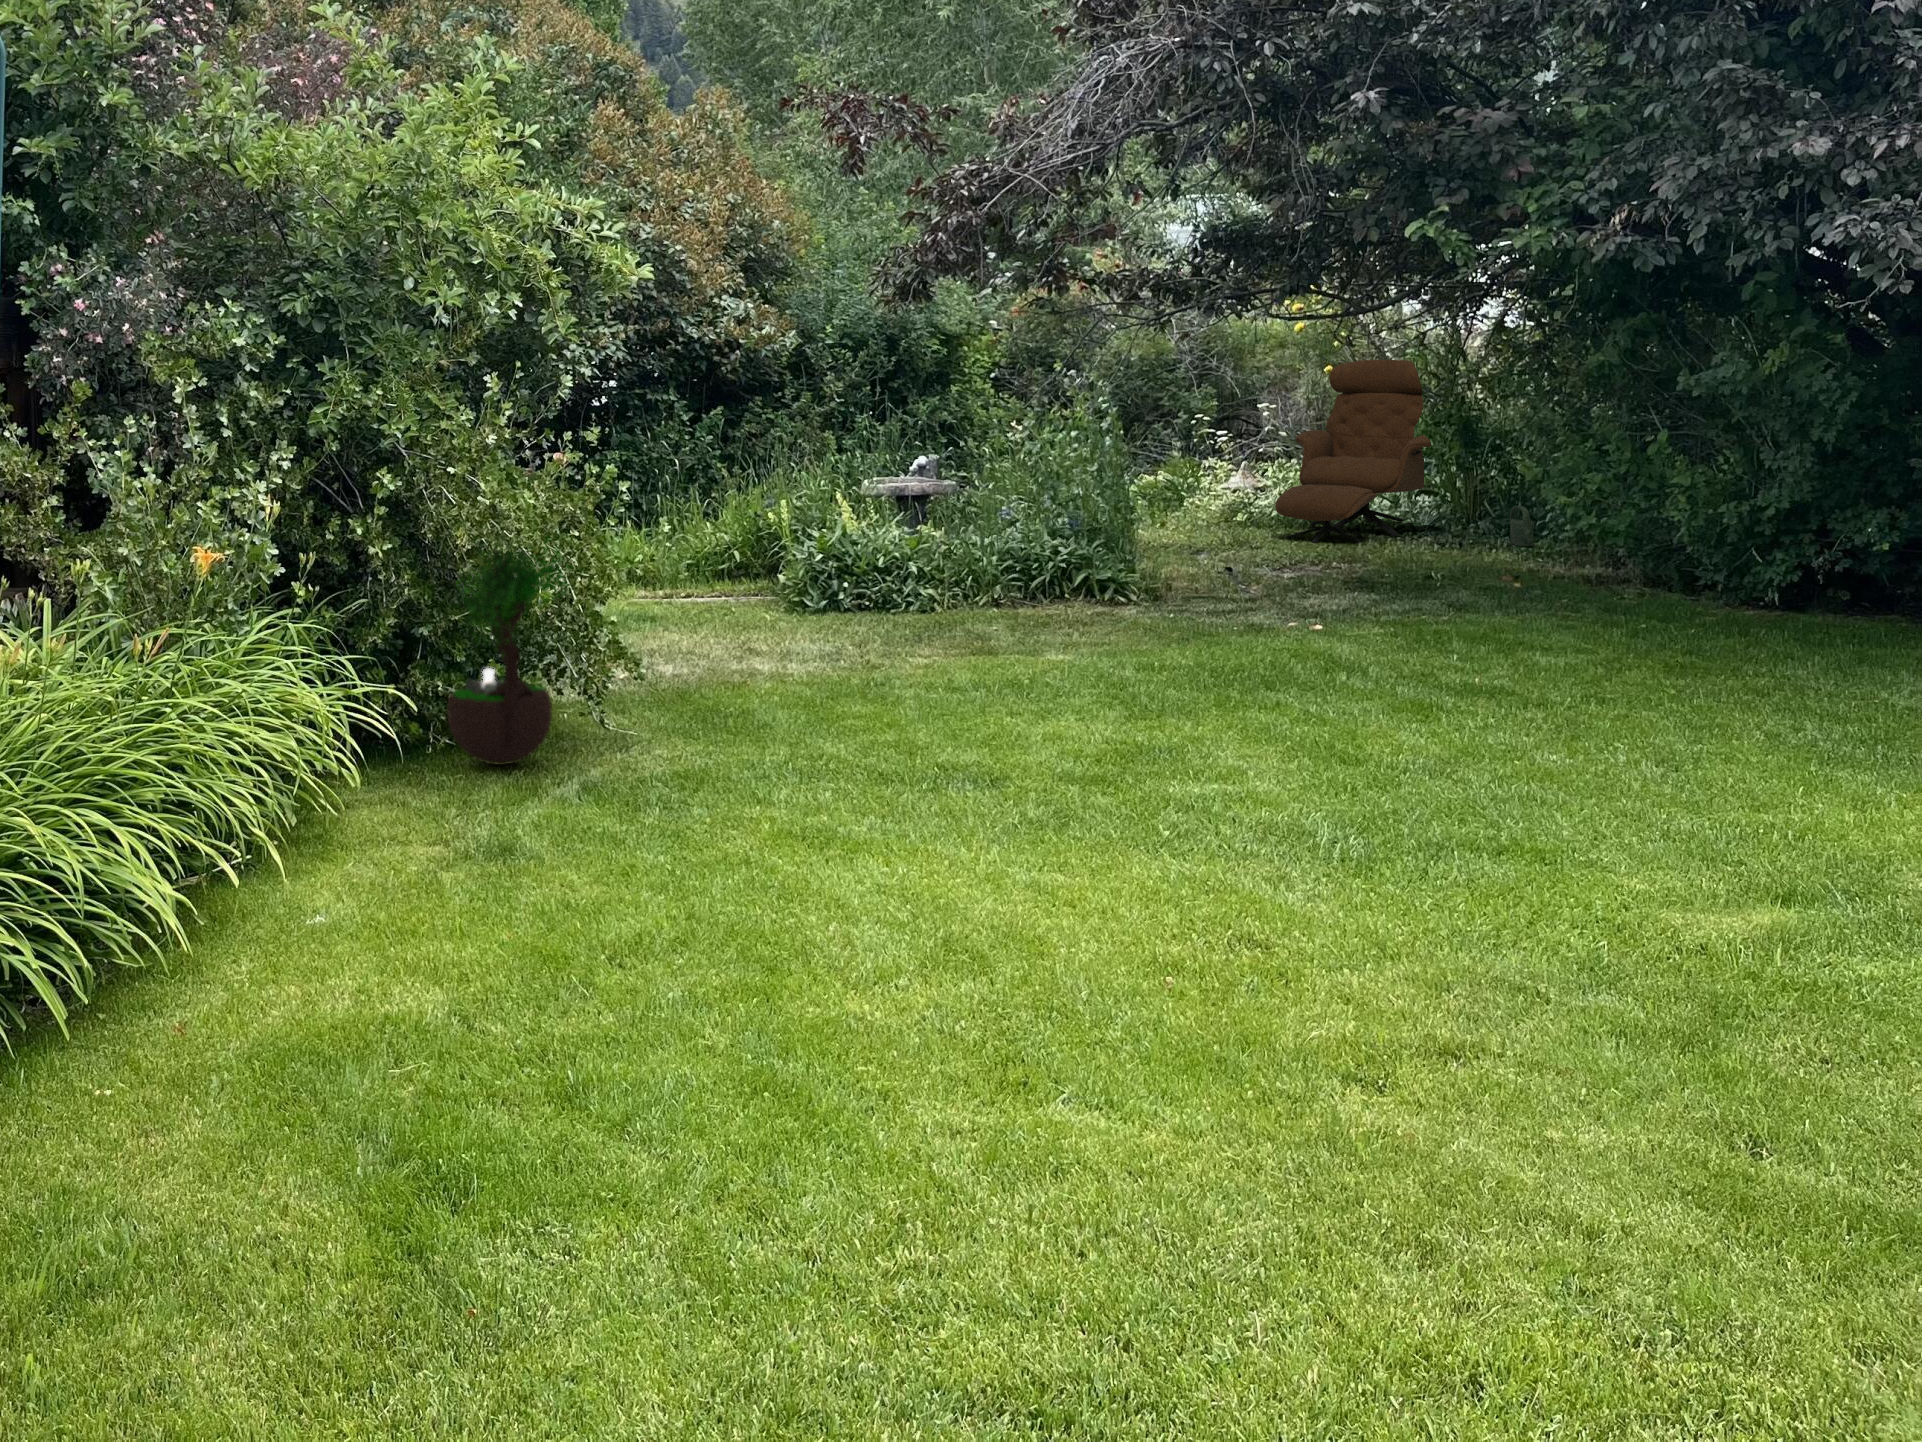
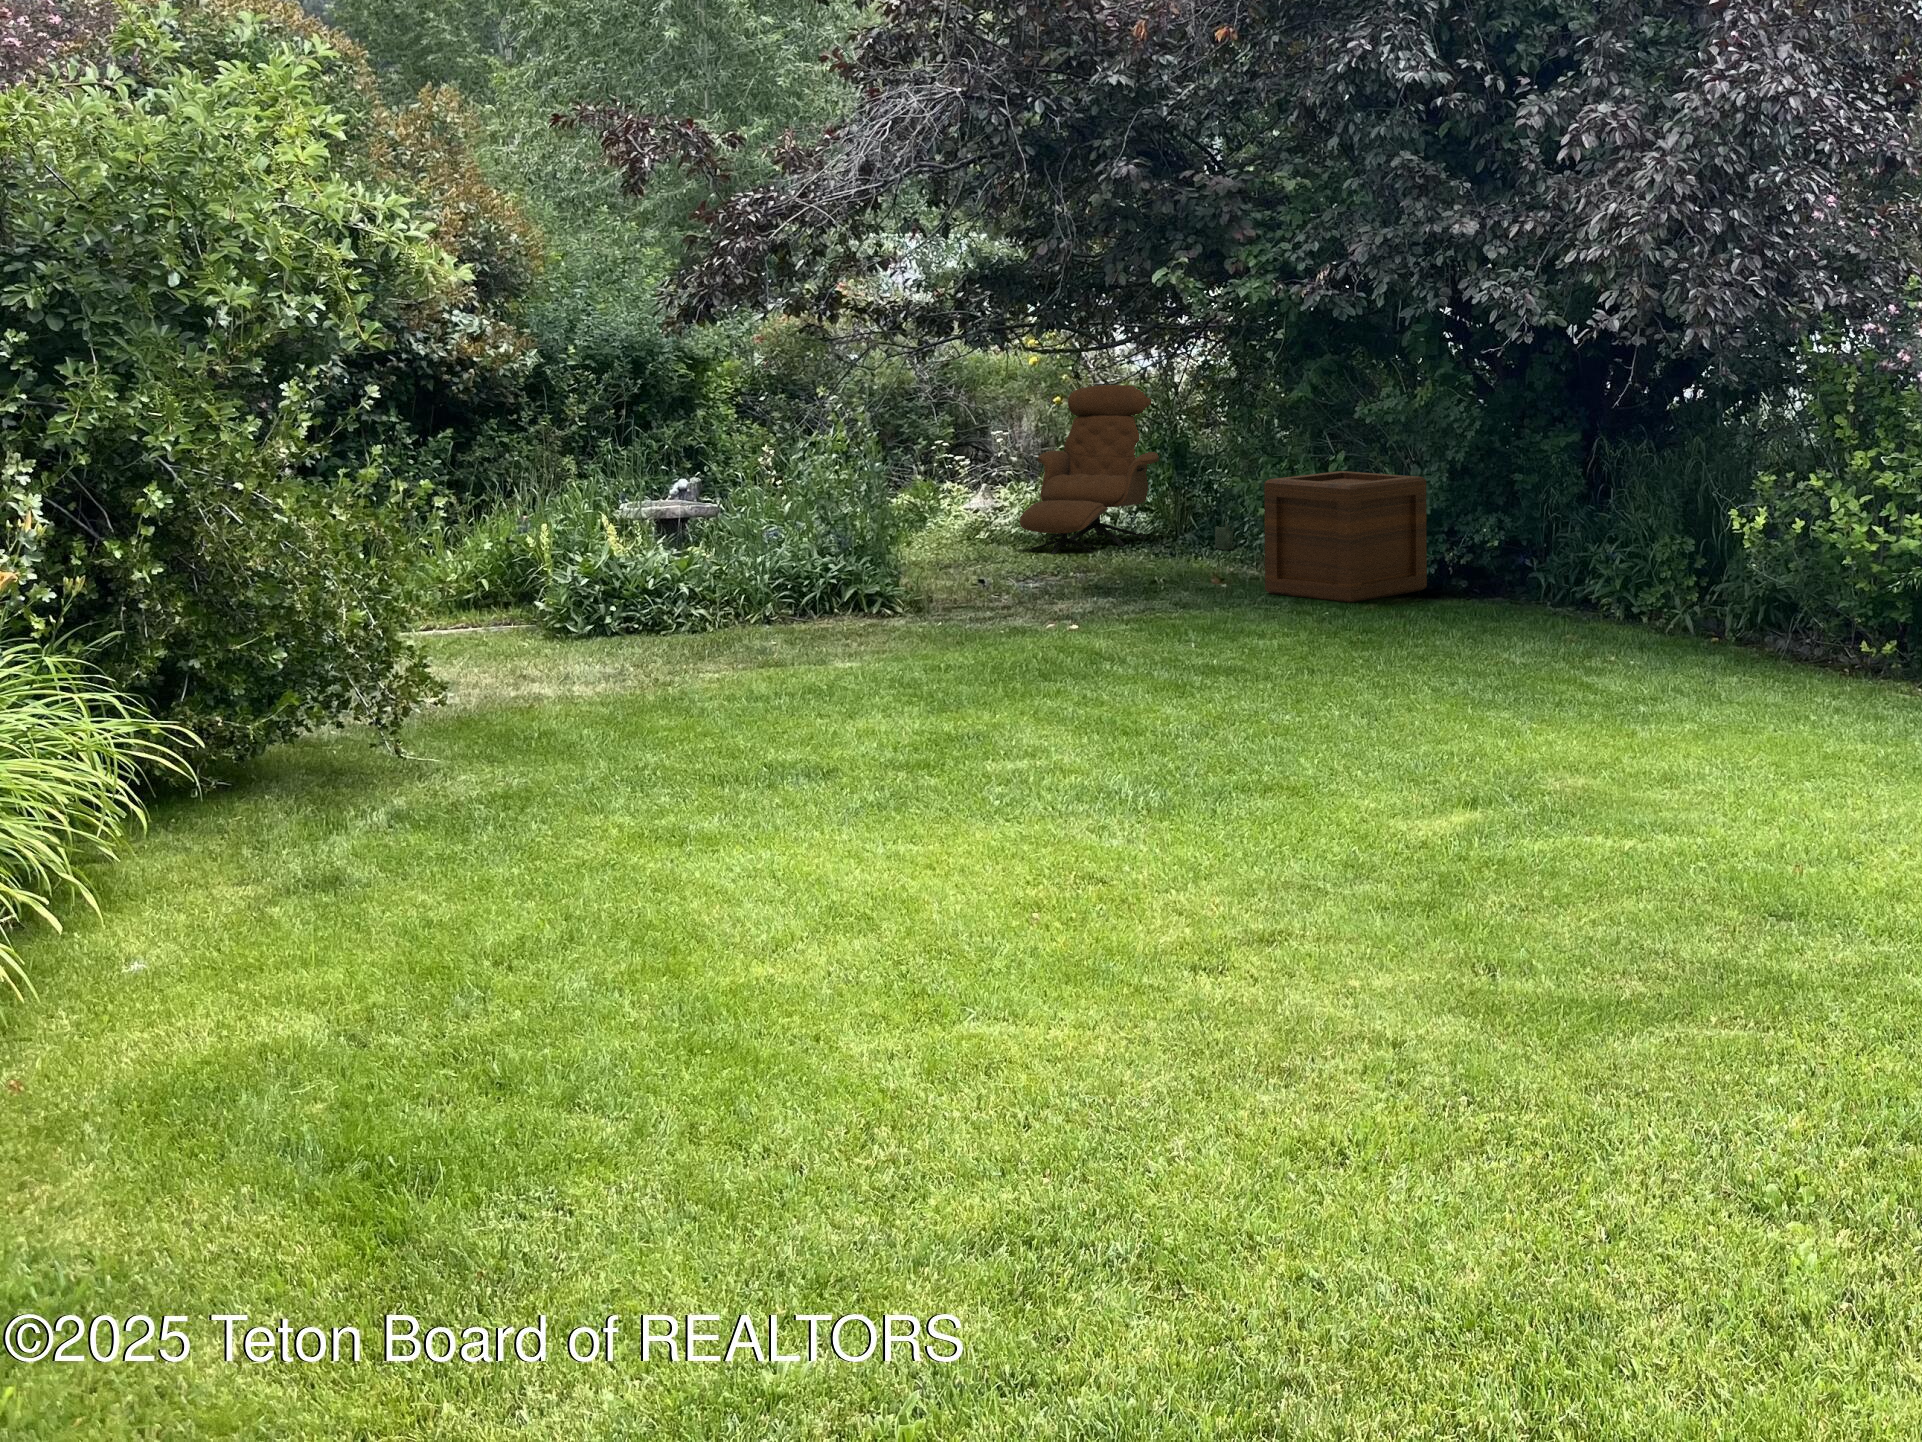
wooden crate: none [1573,464,1808,628] -> present [1264,471,1427,603]
potted tree: present [442,540,572,765] -> none [228,539,383,787]

